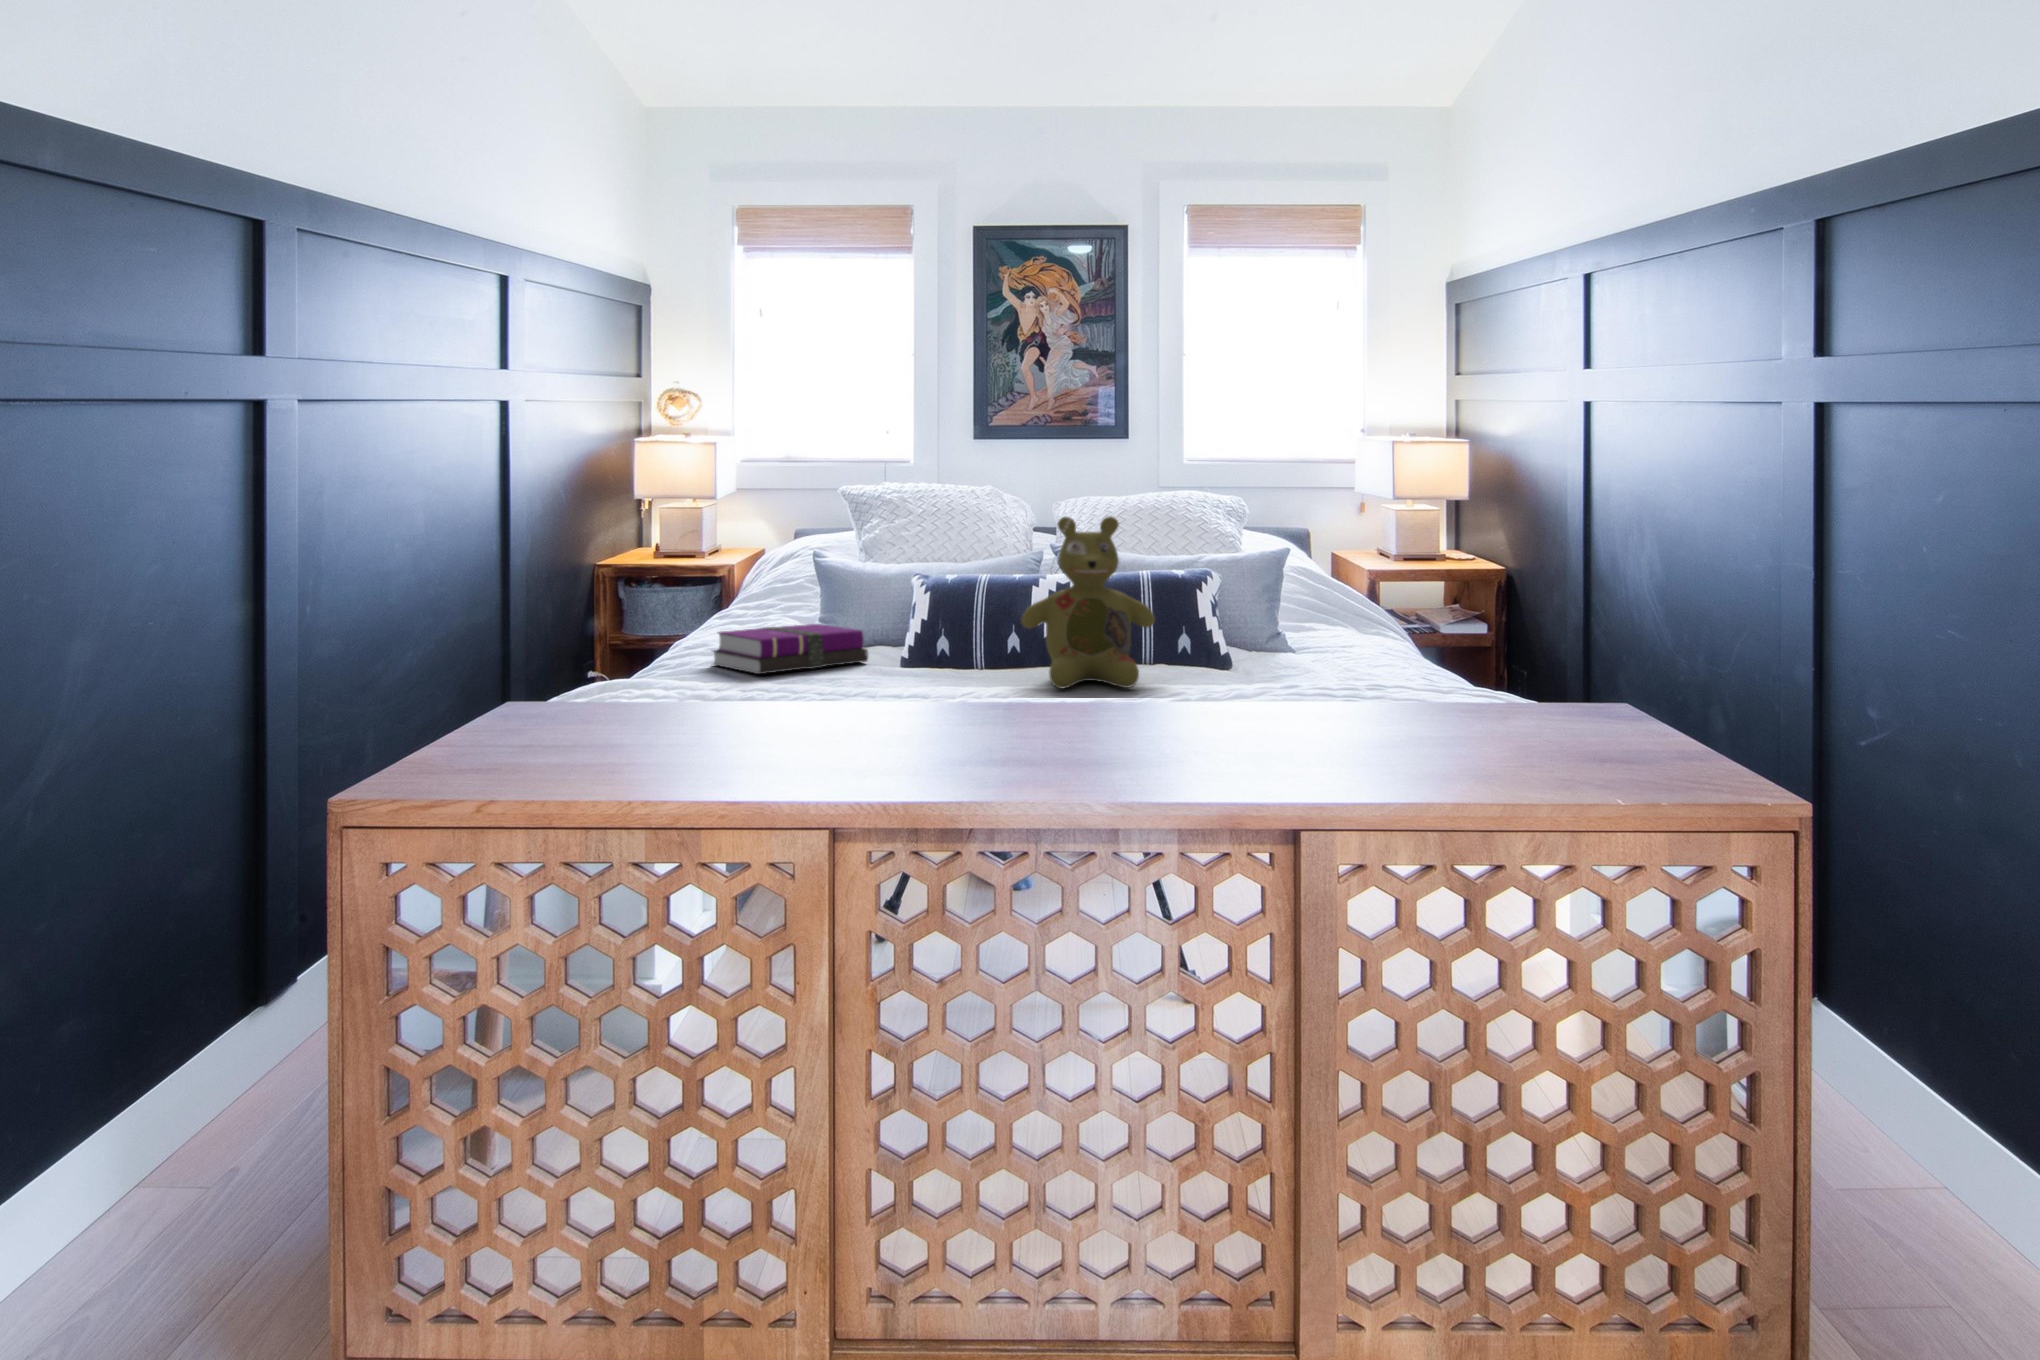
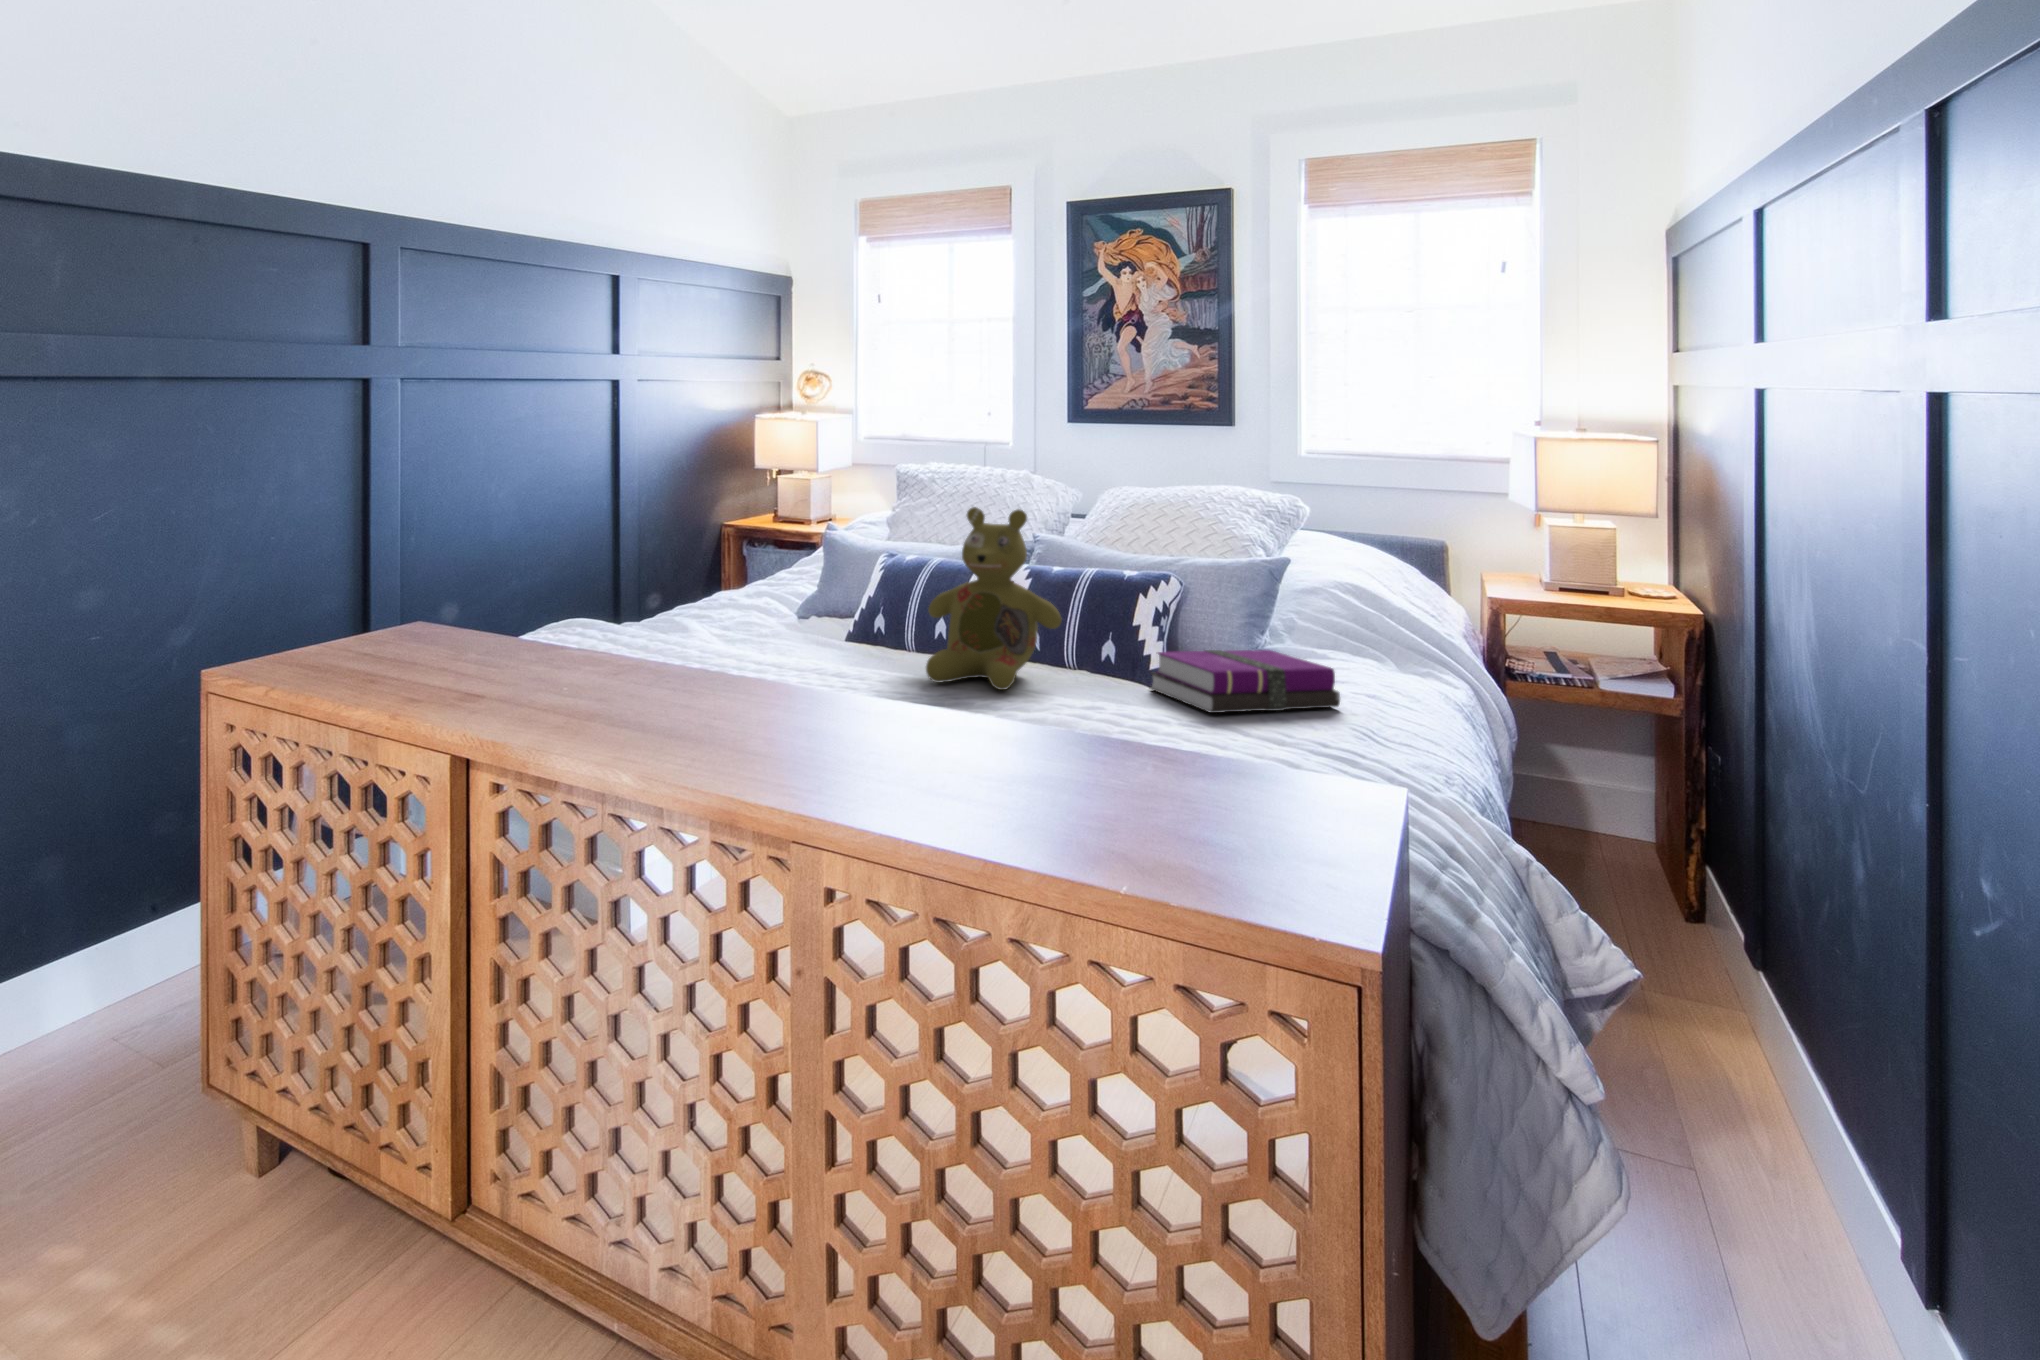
notebook: present [713,624,868,674] -> present [1150,650,1340,713]

